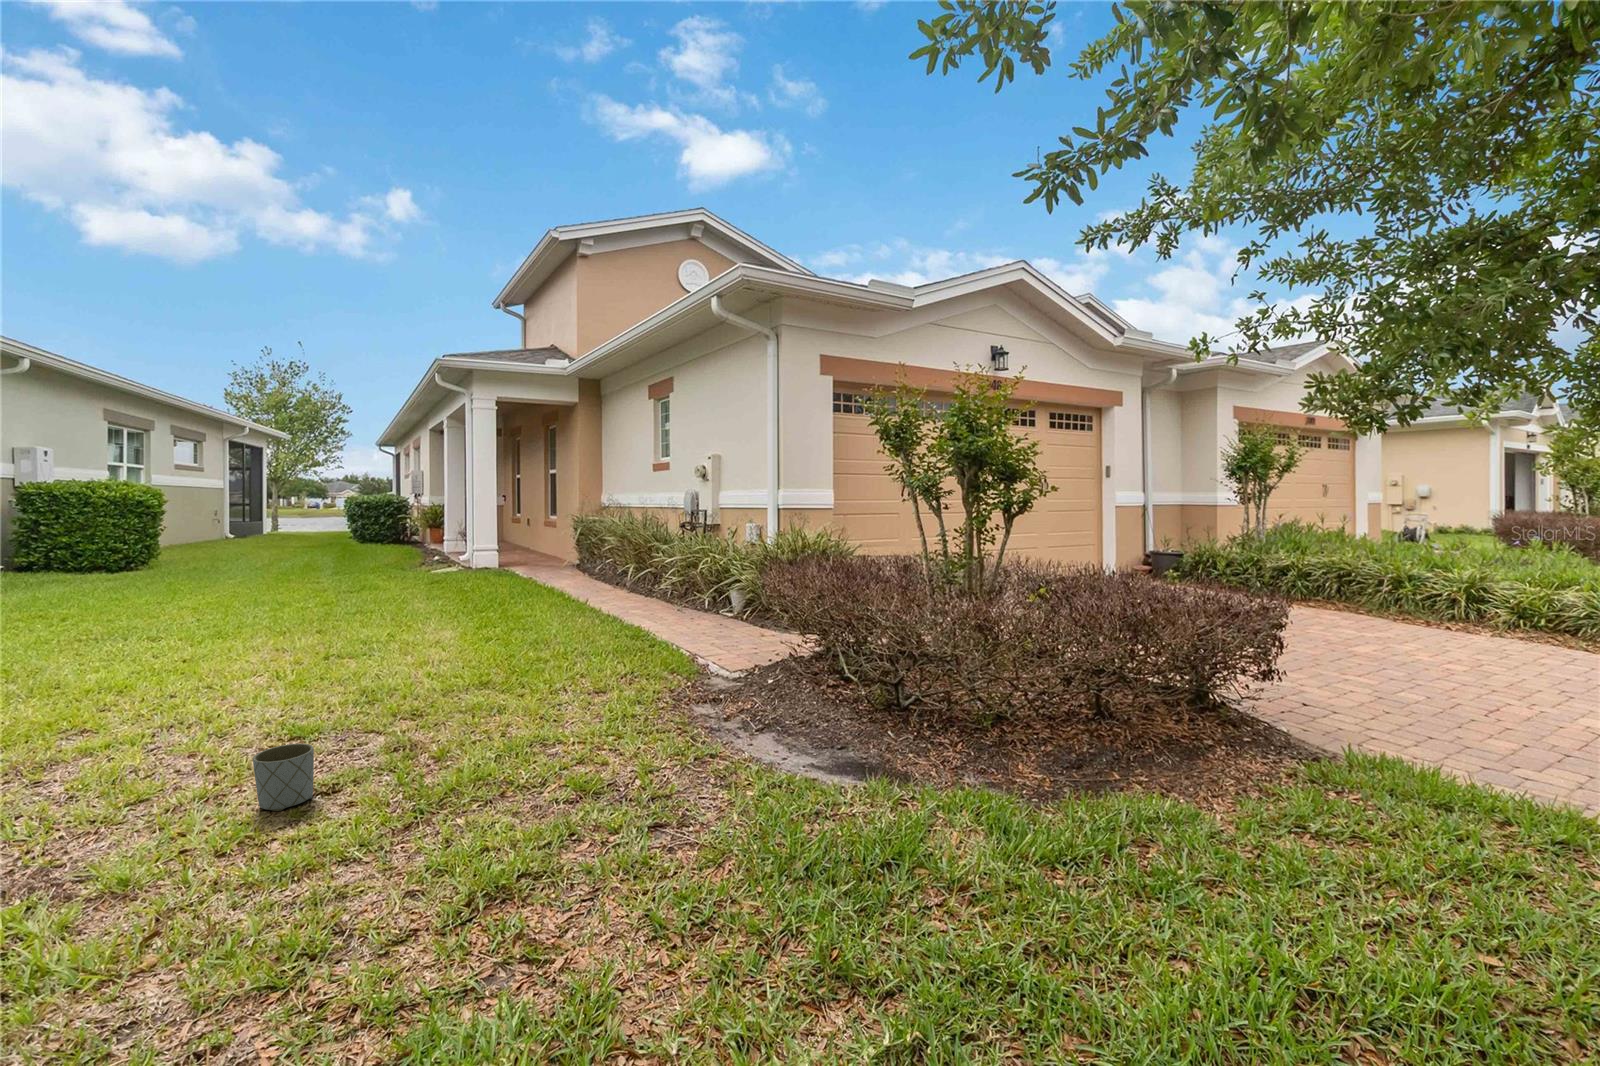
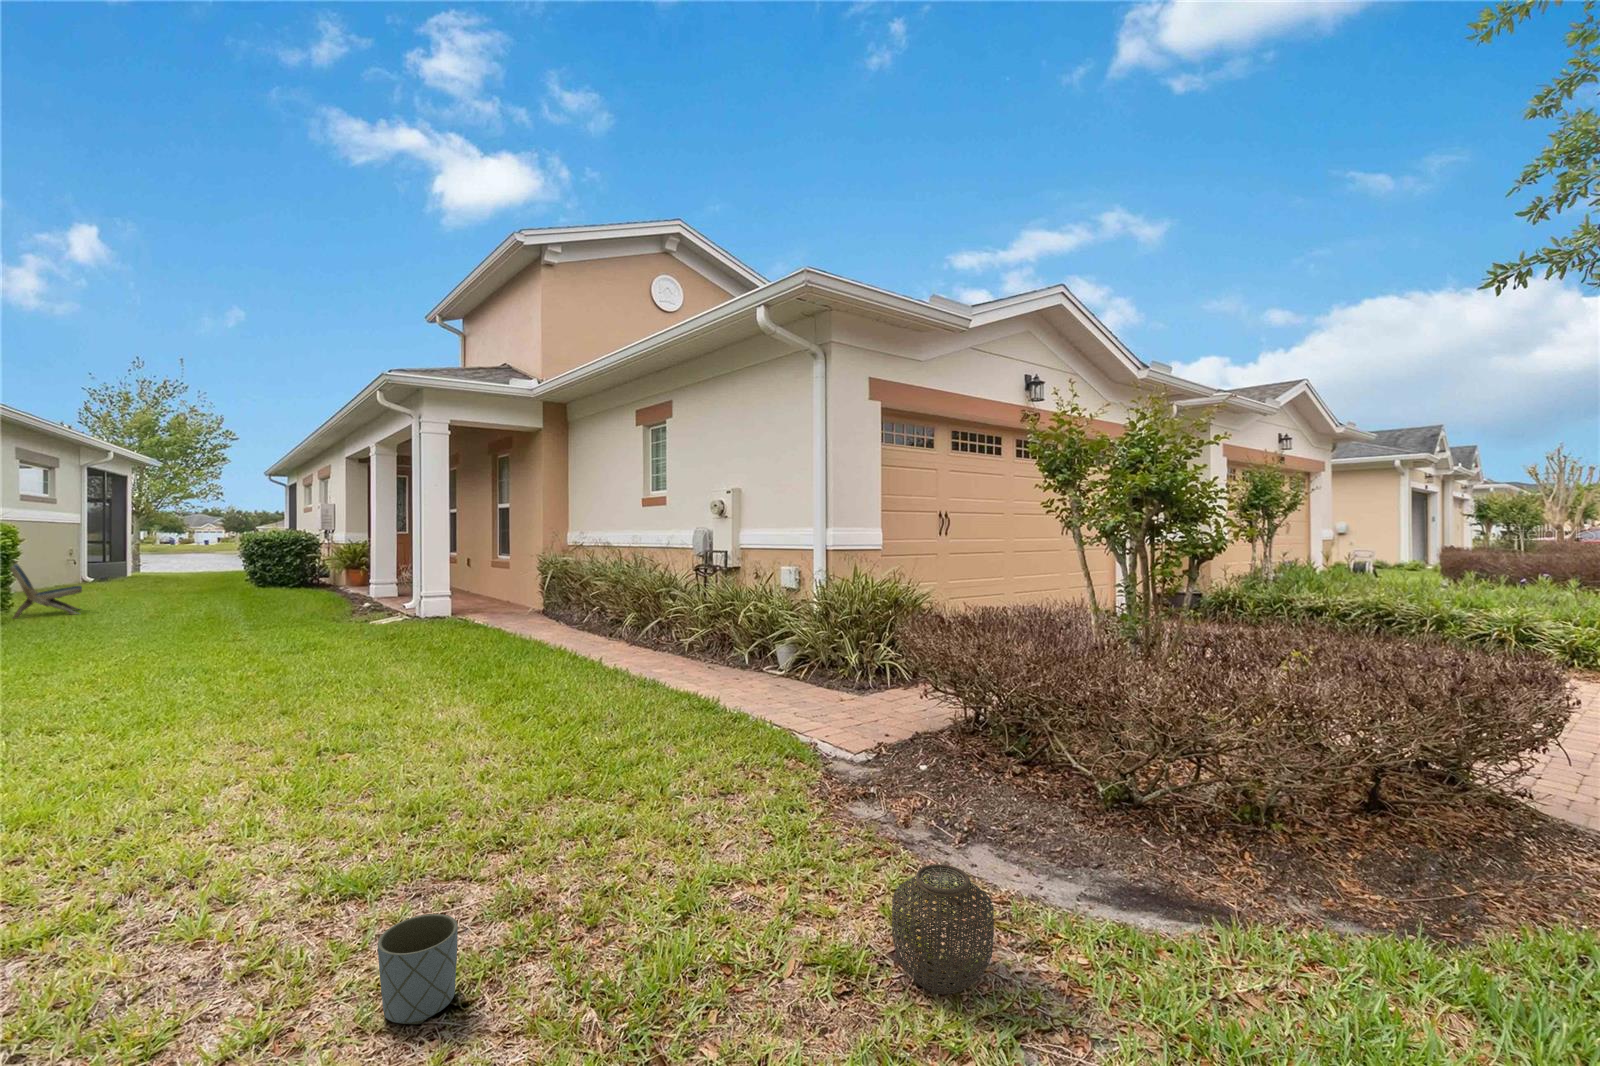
lounge chair: none [155,519,212,563] -> present [10,564,82,619]
woven basket: none [613,727,689,817] -> present [892,864,994,994]

